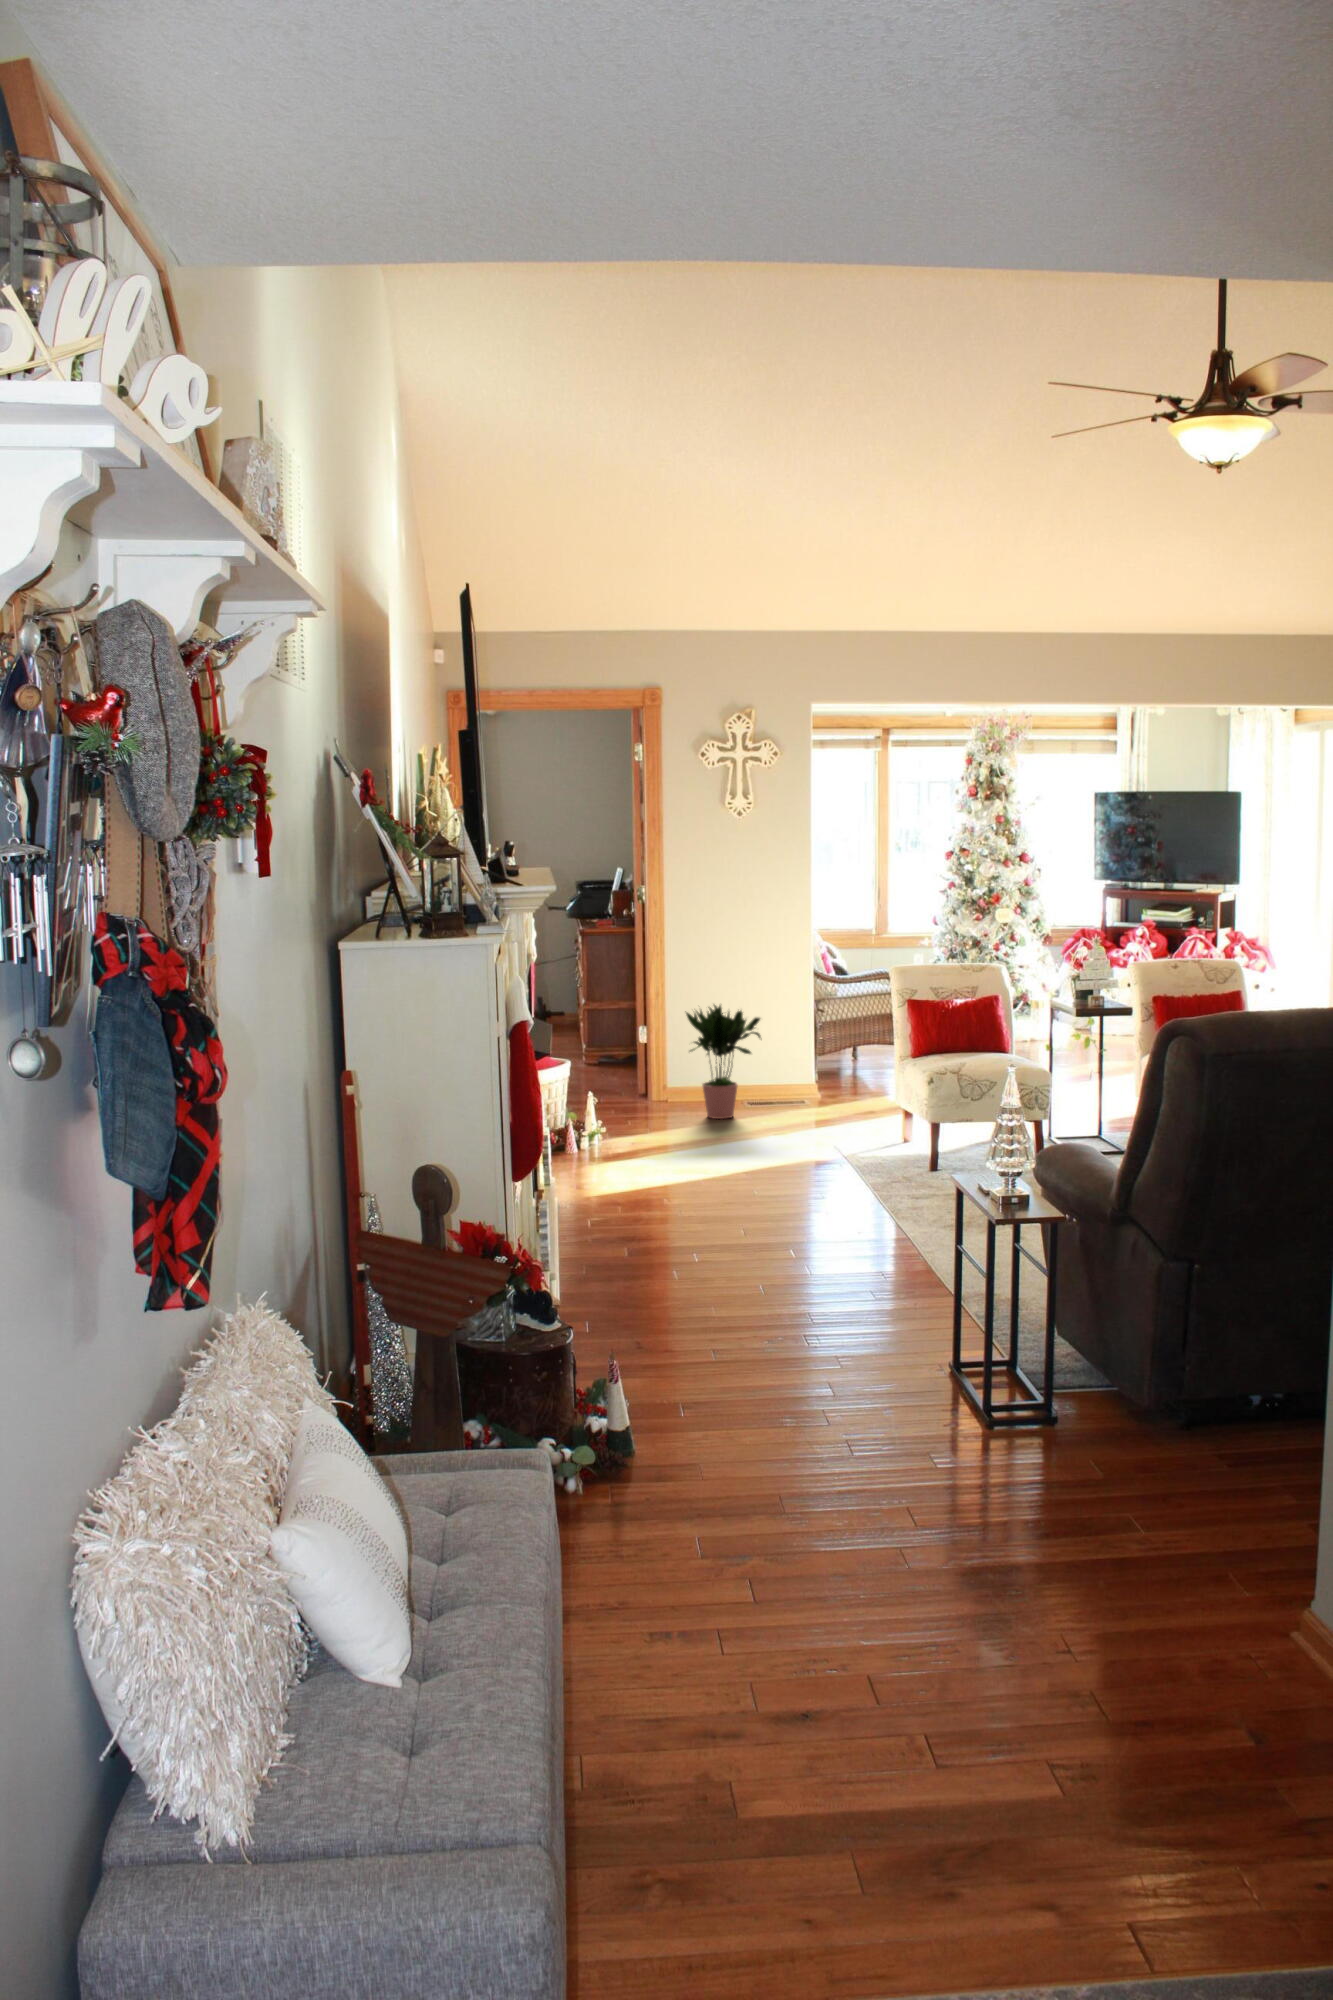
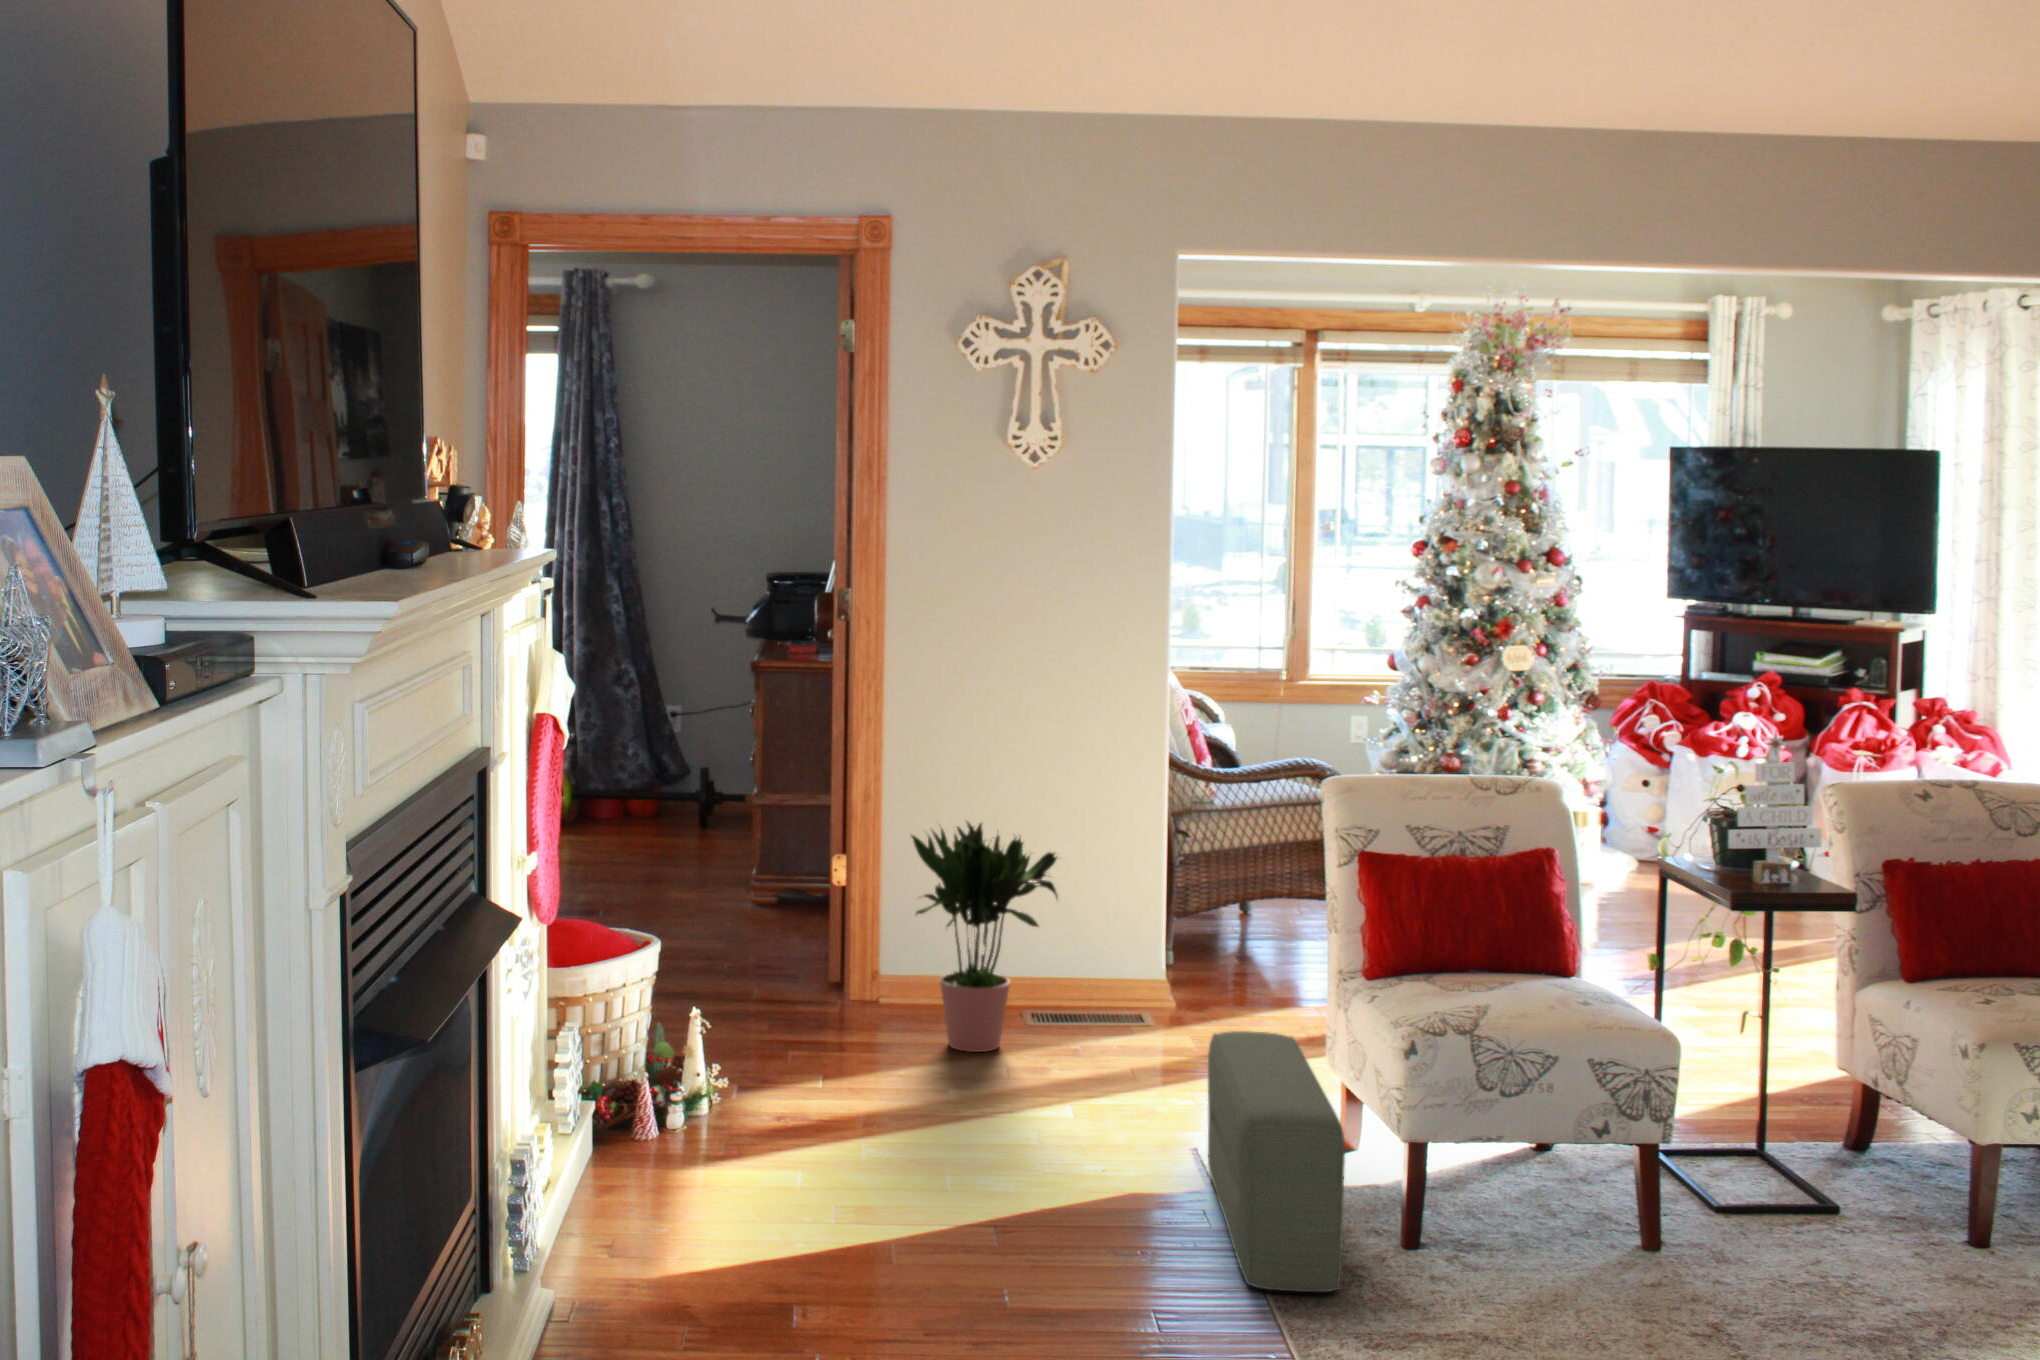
pouf: none [838,1086,897,1183] -> present [1208,1031,1345,1292]

